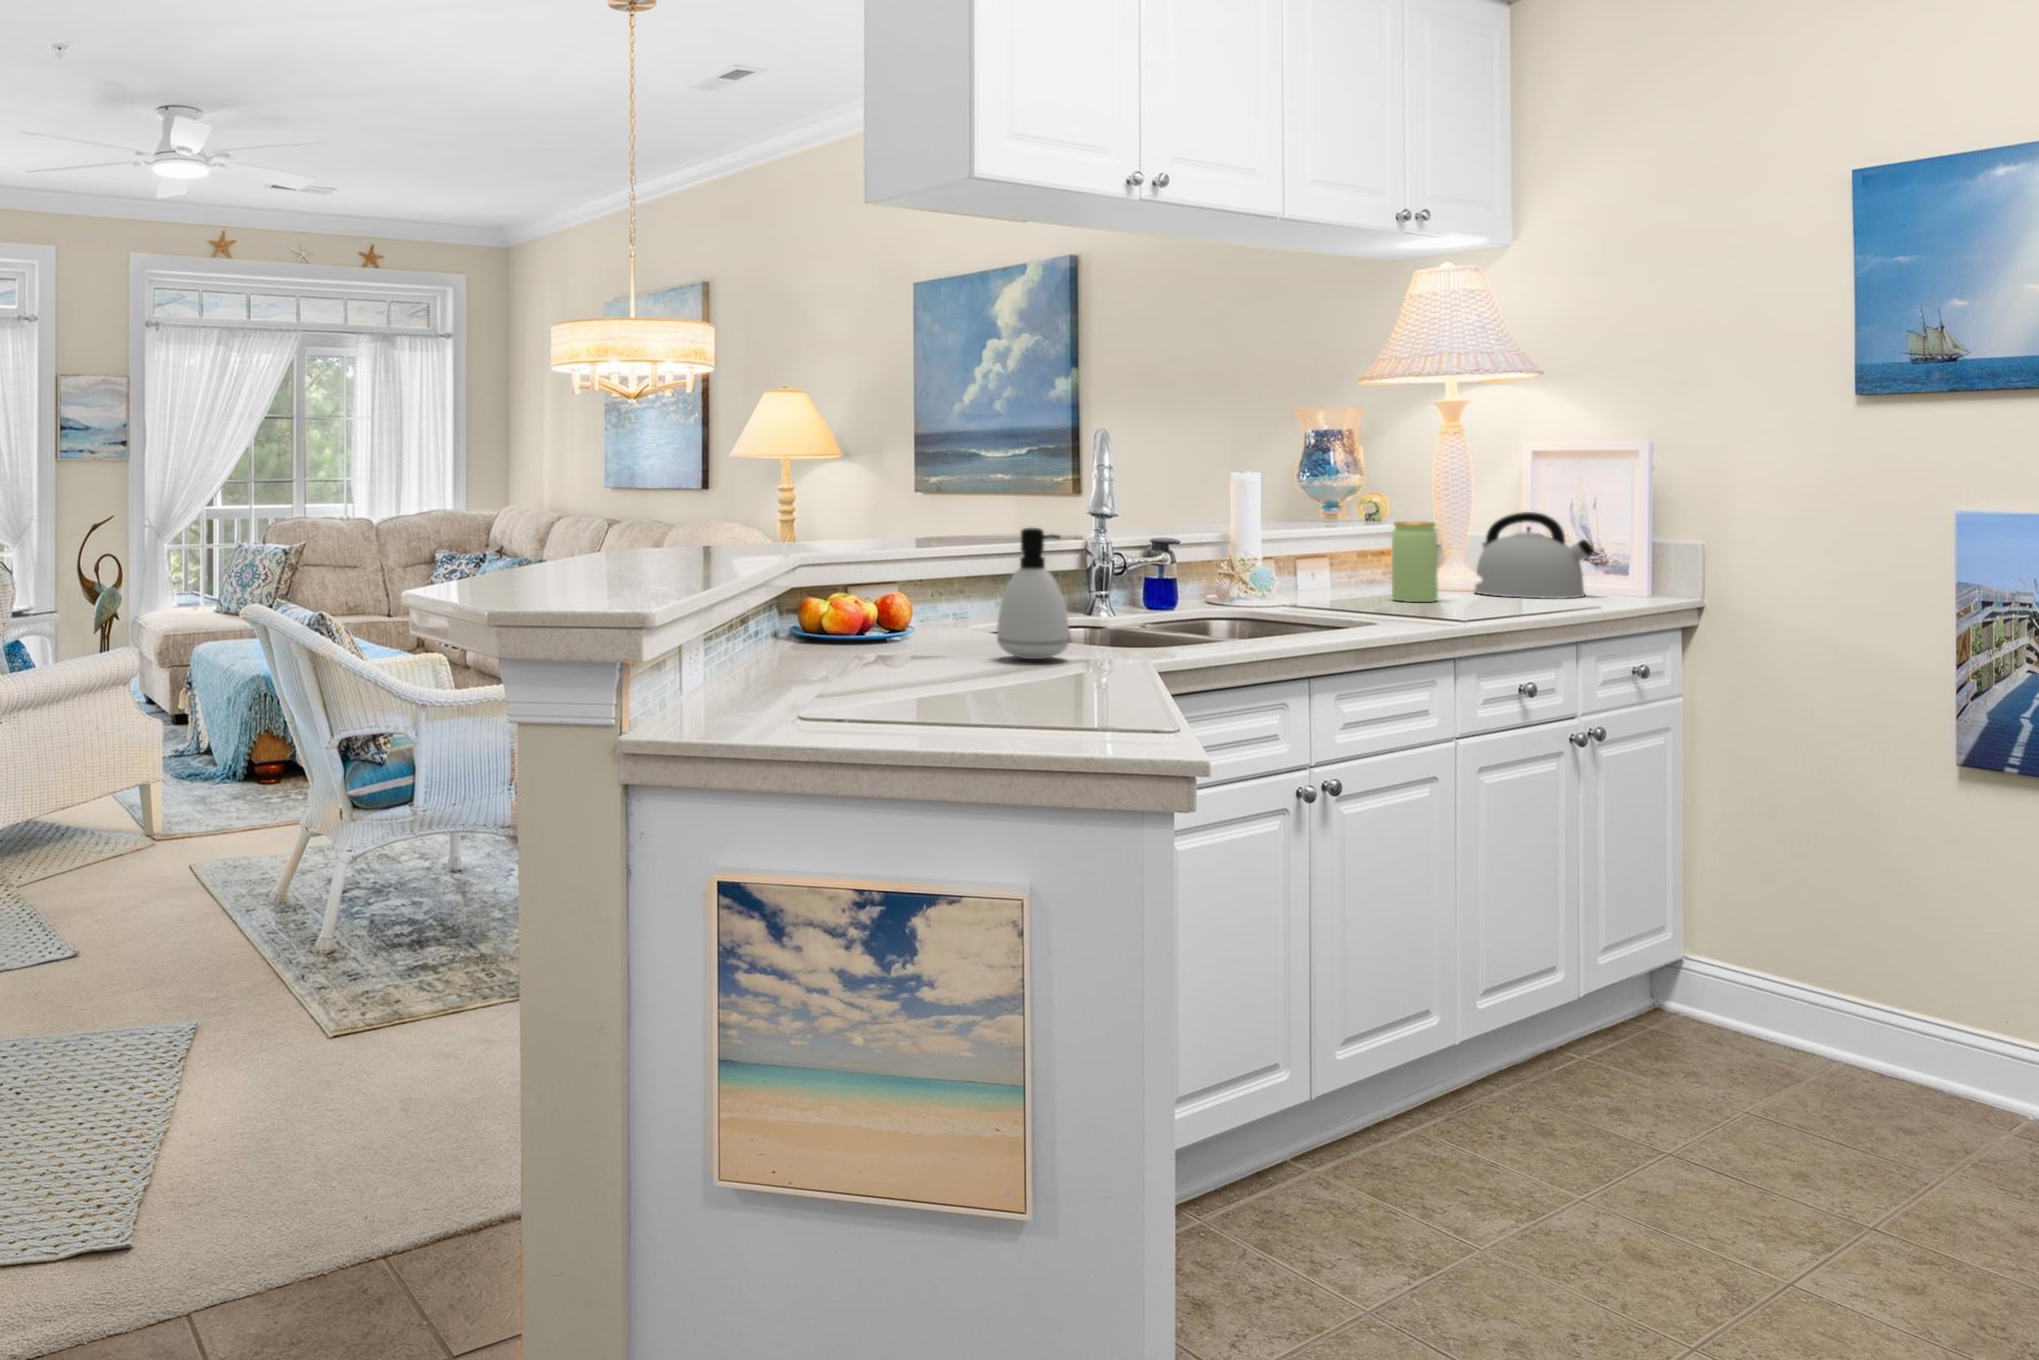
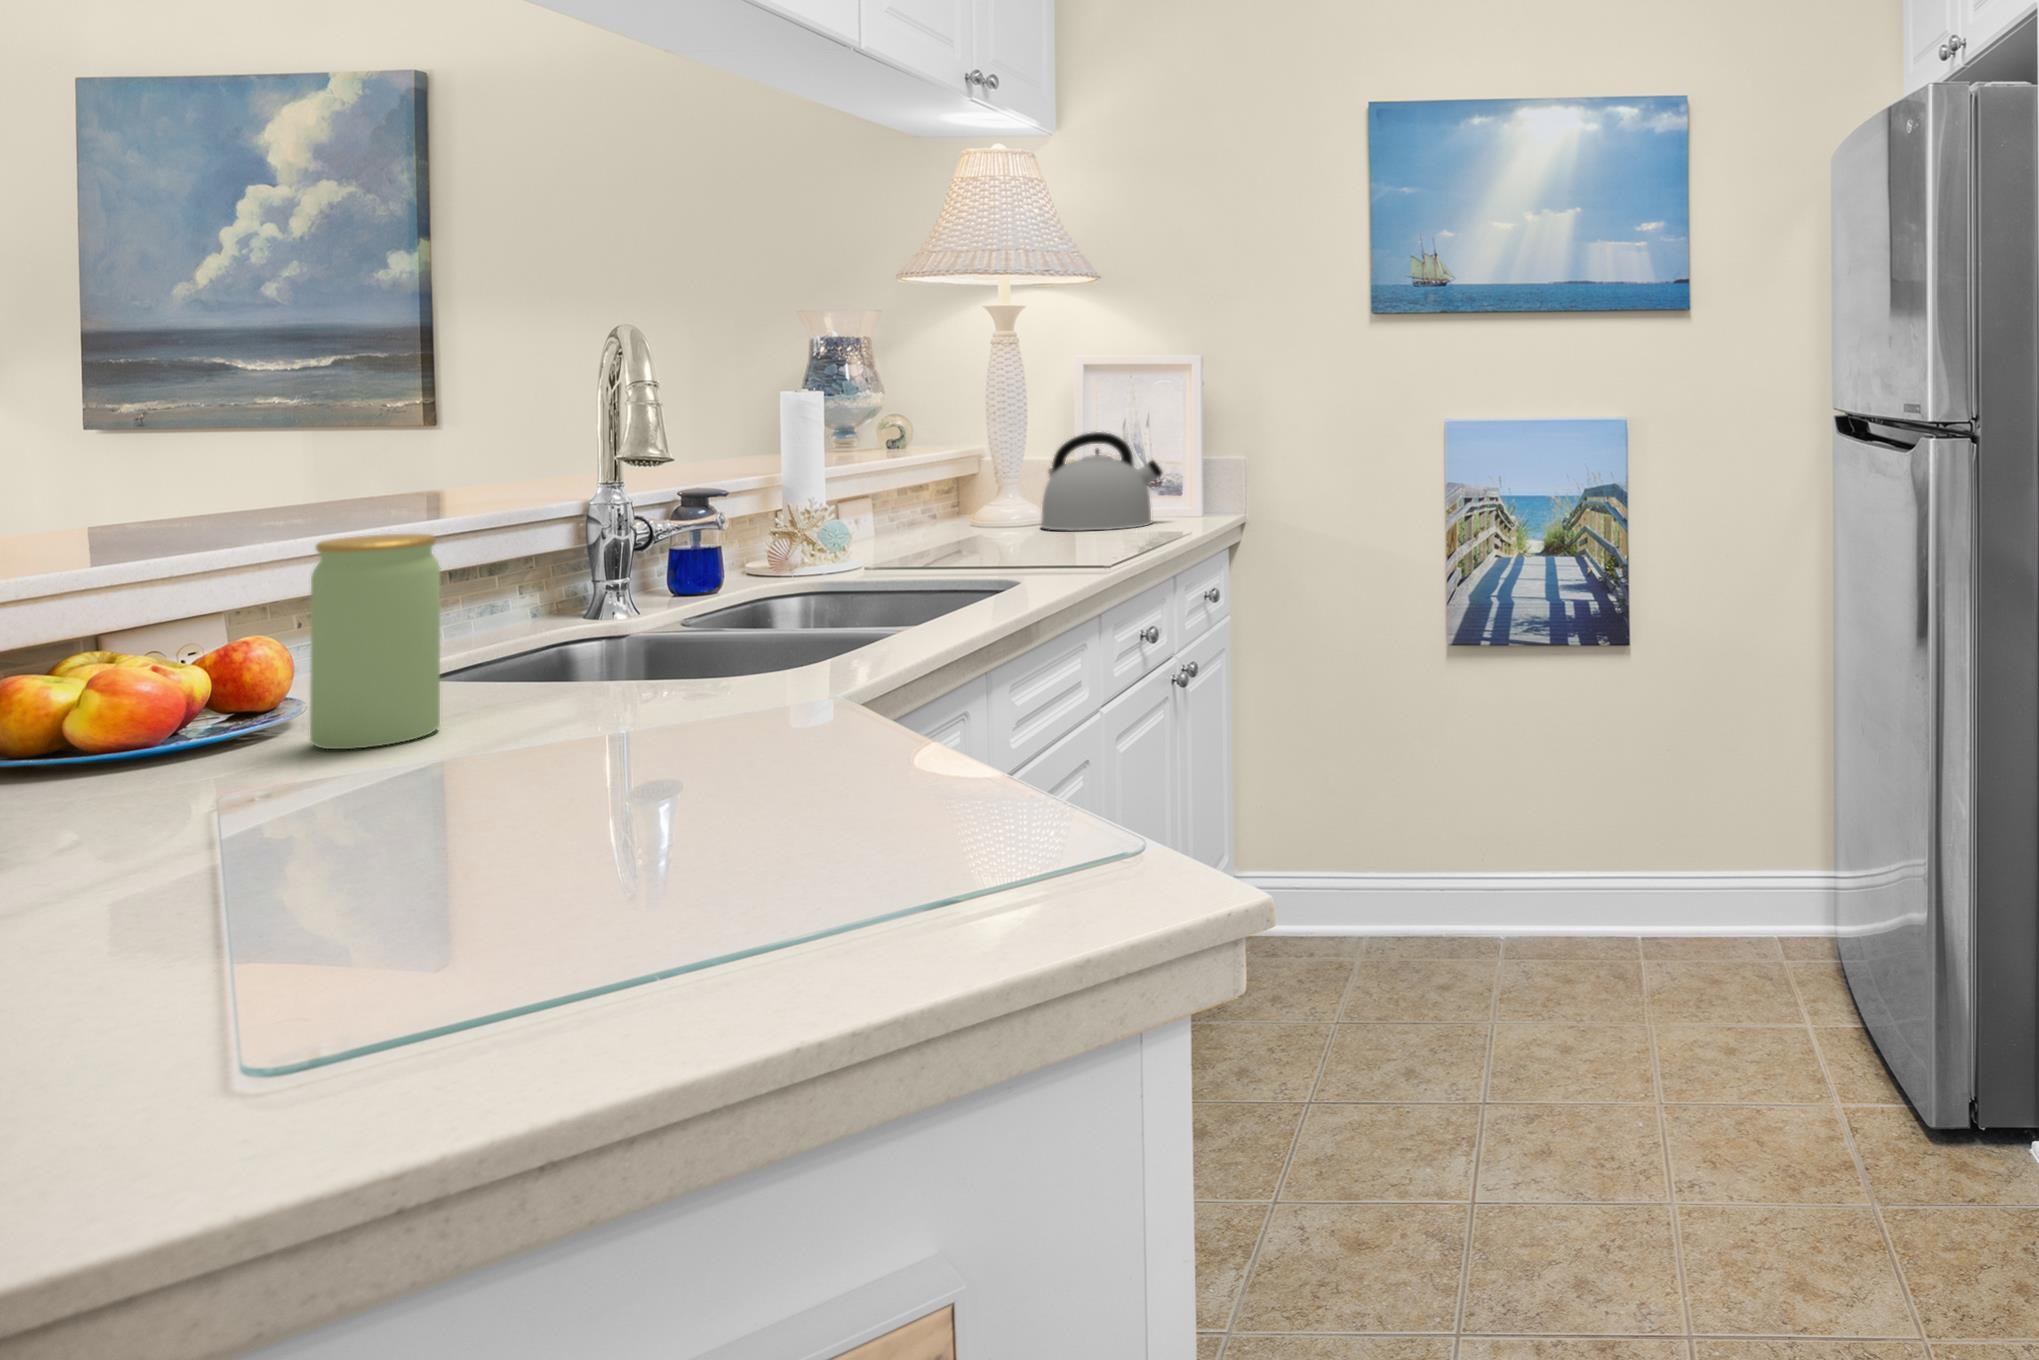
jar: present [1392,521,1438,602] -> present [310,534,440,749]
soap dispenser: present [997,528,1069,659] -> none [560,487,707,726]

